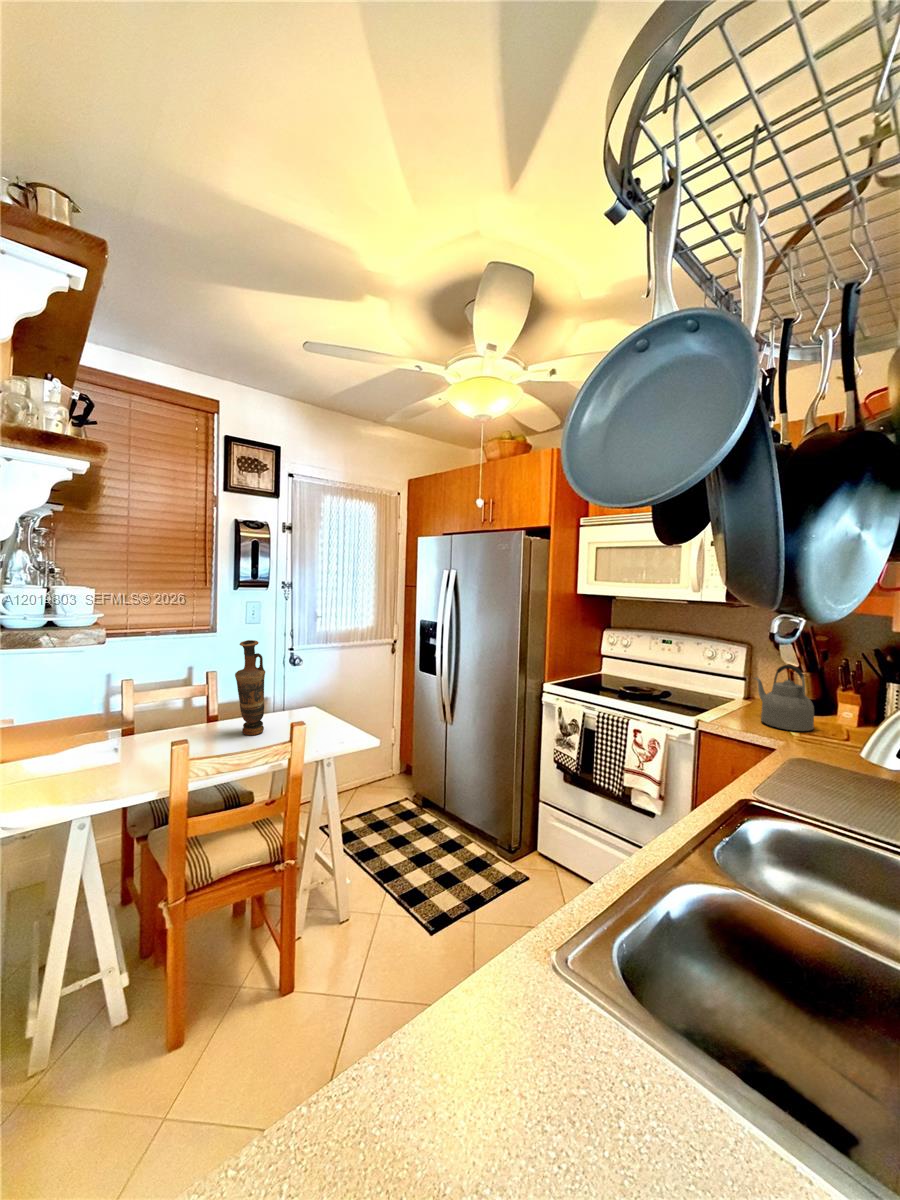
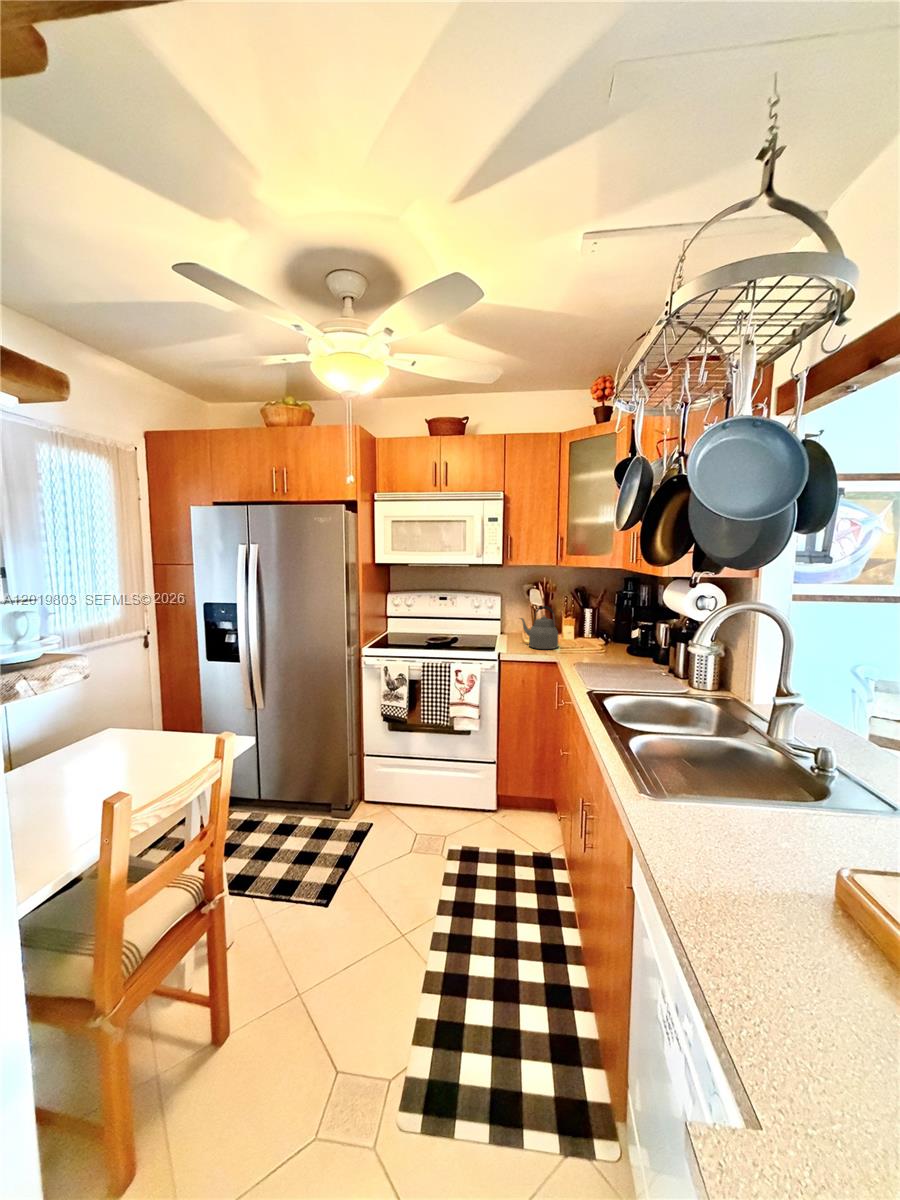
vase: present [235,640,265,735] -> none [38,651,89,783]

